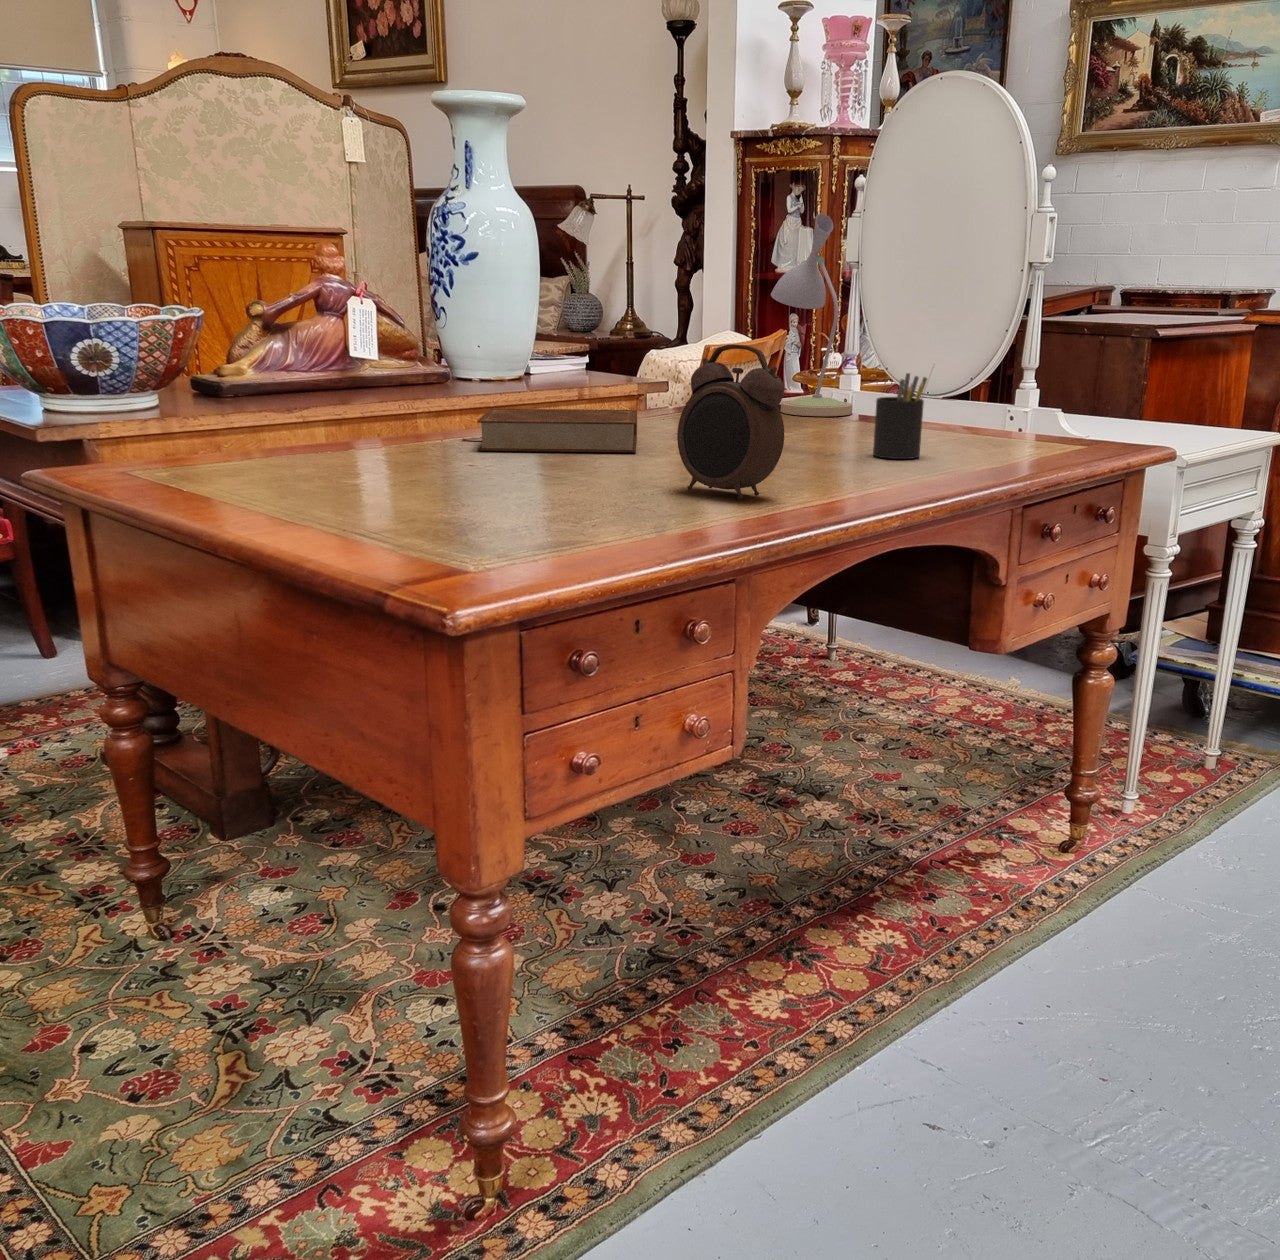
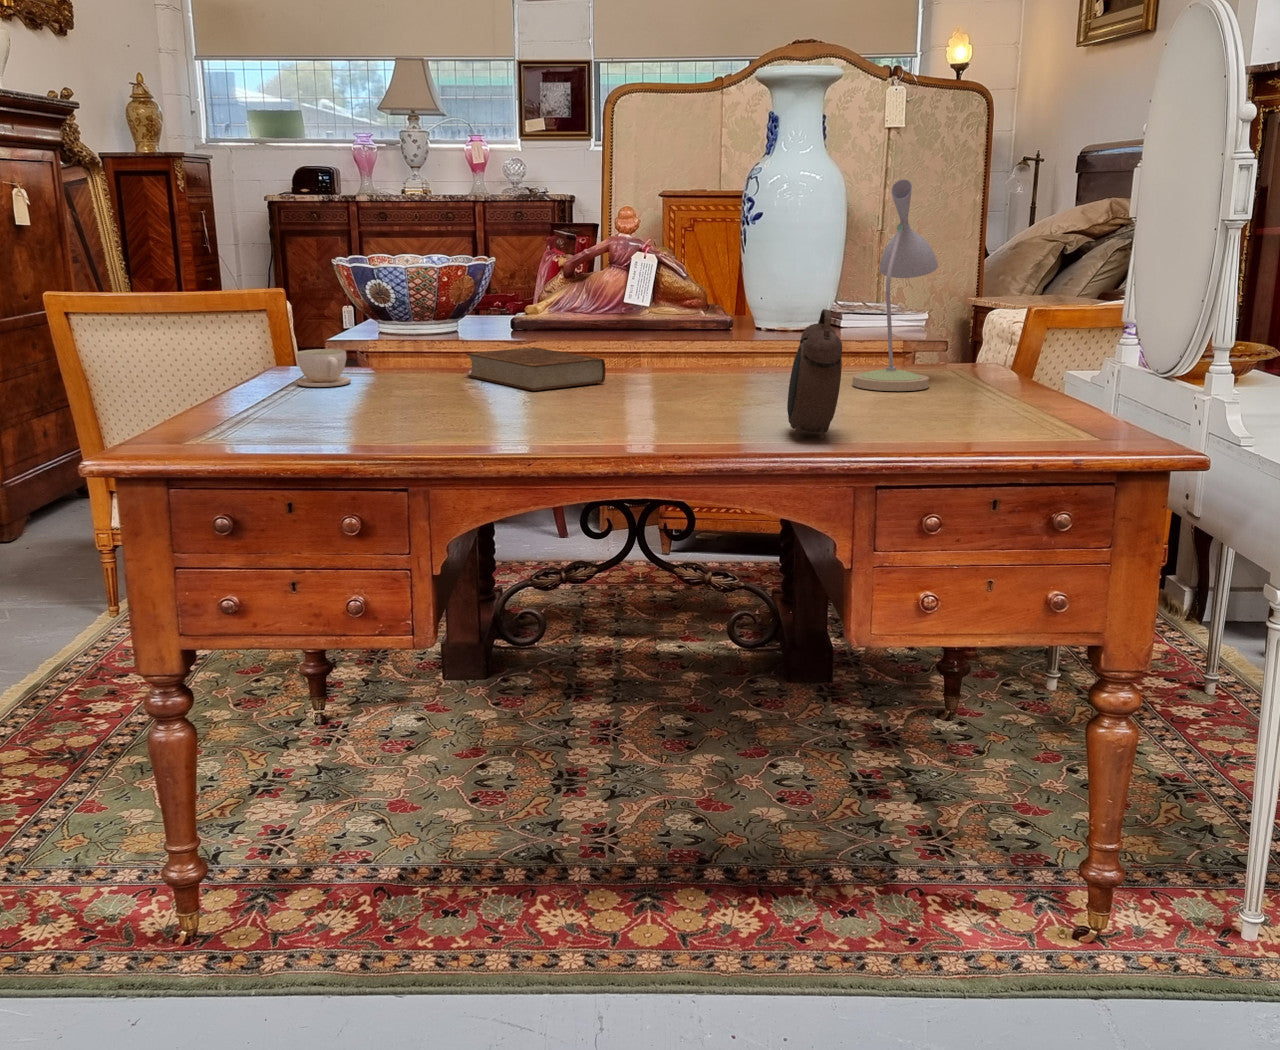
alarm clock: present [677,344,784,500] -> present [787,309,842,440]
pen holder: present [873,373,927,459] -> none [655,335,706,426]
coffee cup: none [349,430,433,485] -> present [297,349,351,387]

